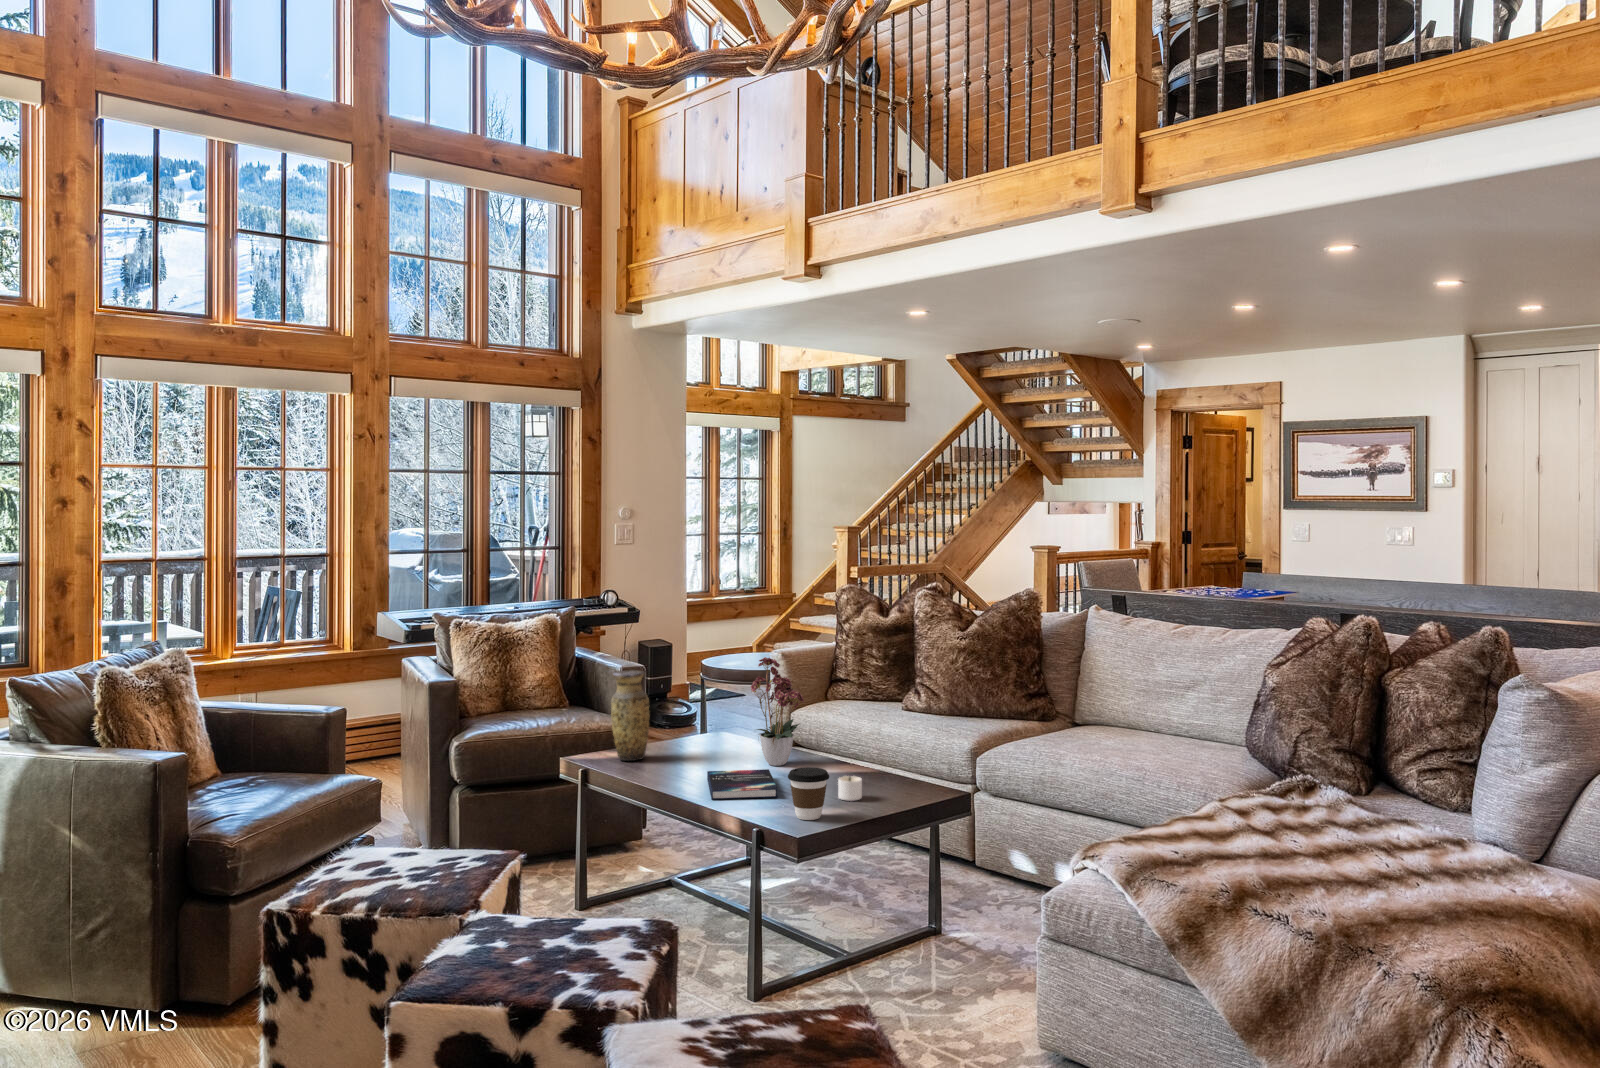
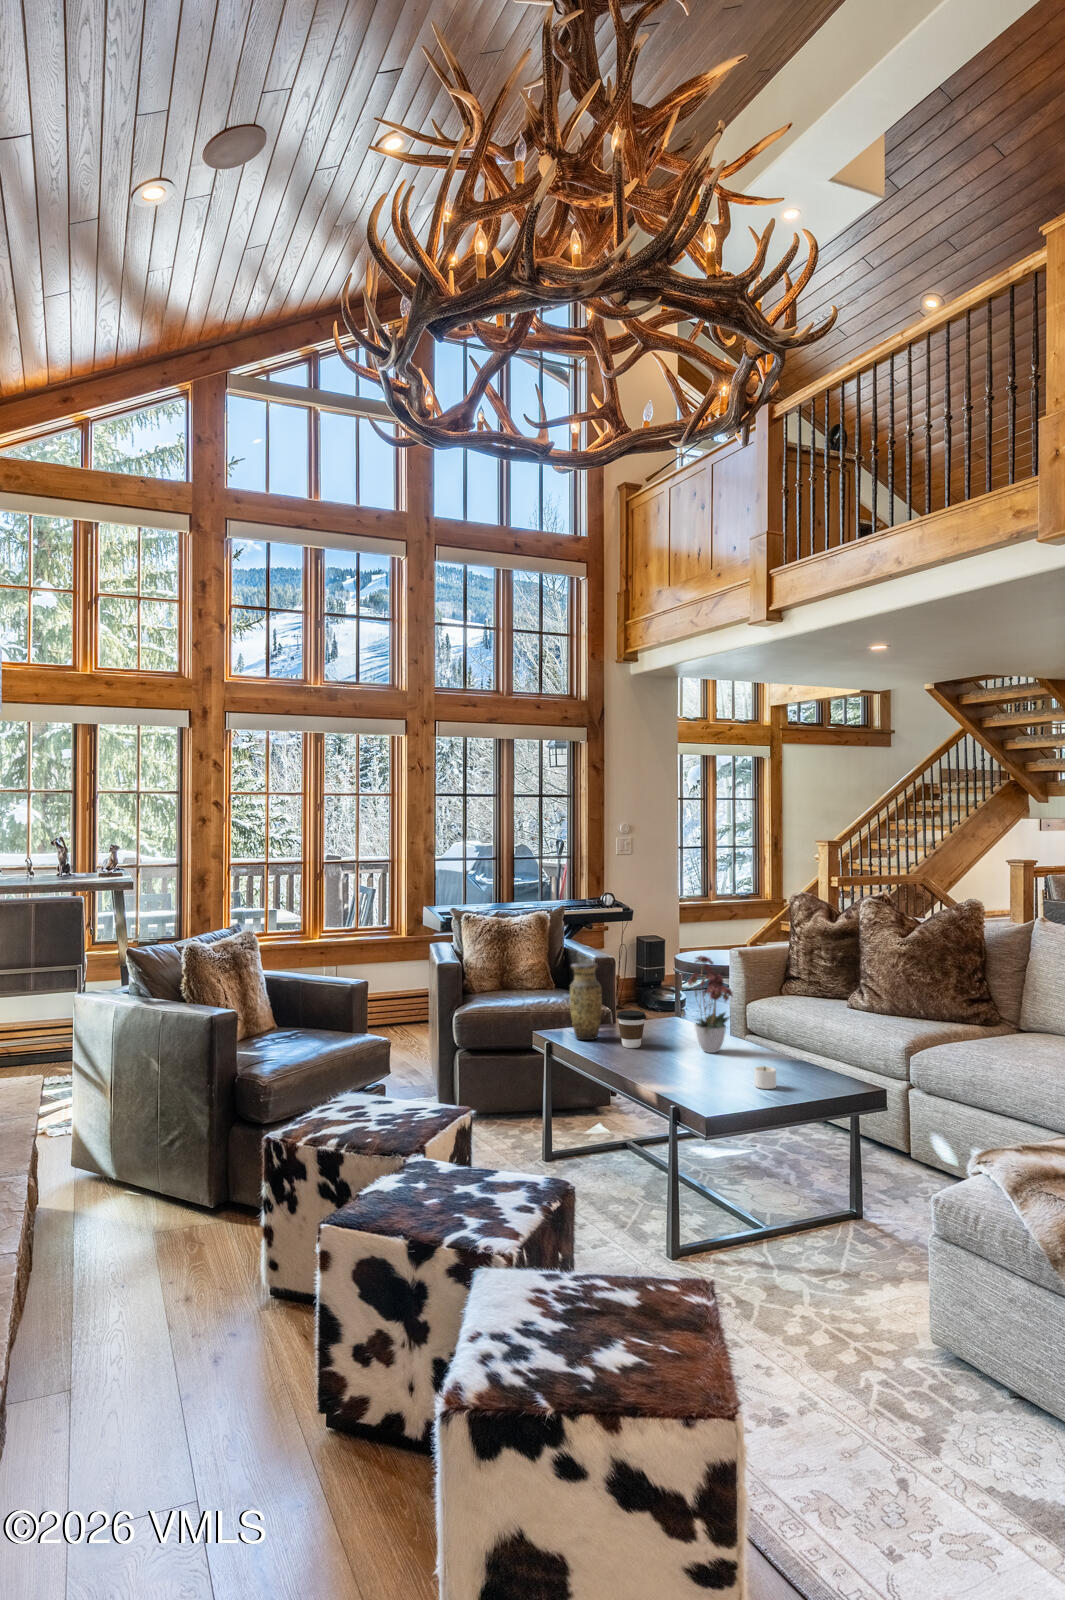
coffee cup: present [788,767,829,820] -> present [616,1010,646,1048]
hardback book: present [707,769,778,800] -> none [640,1054,699,1081]

